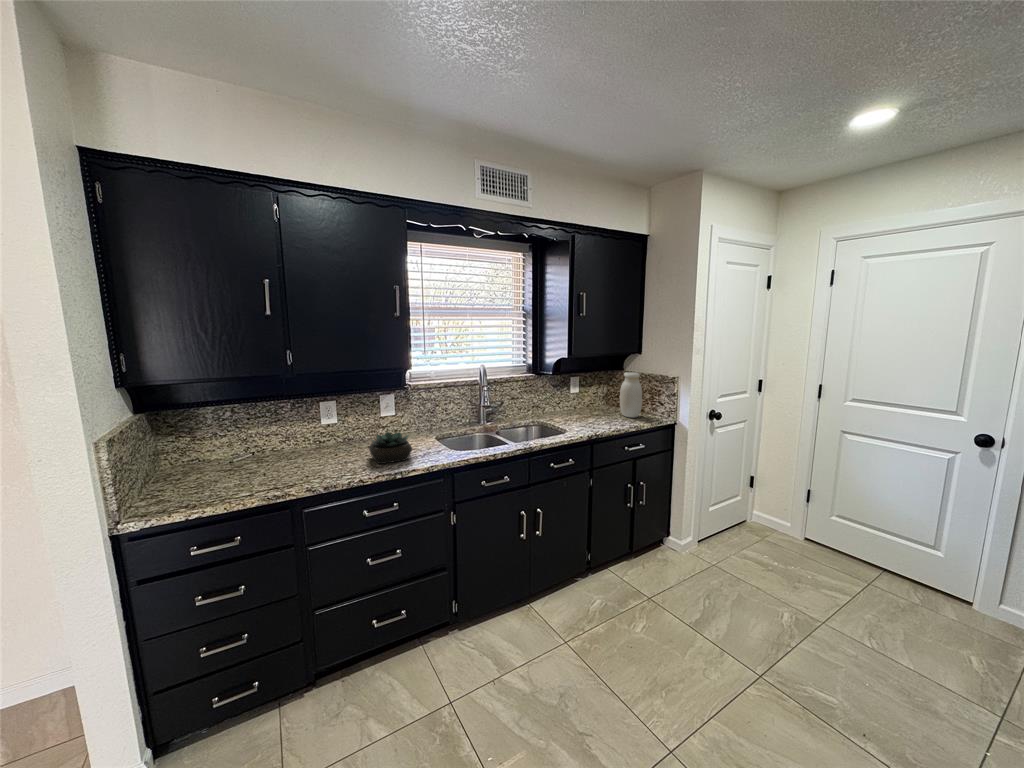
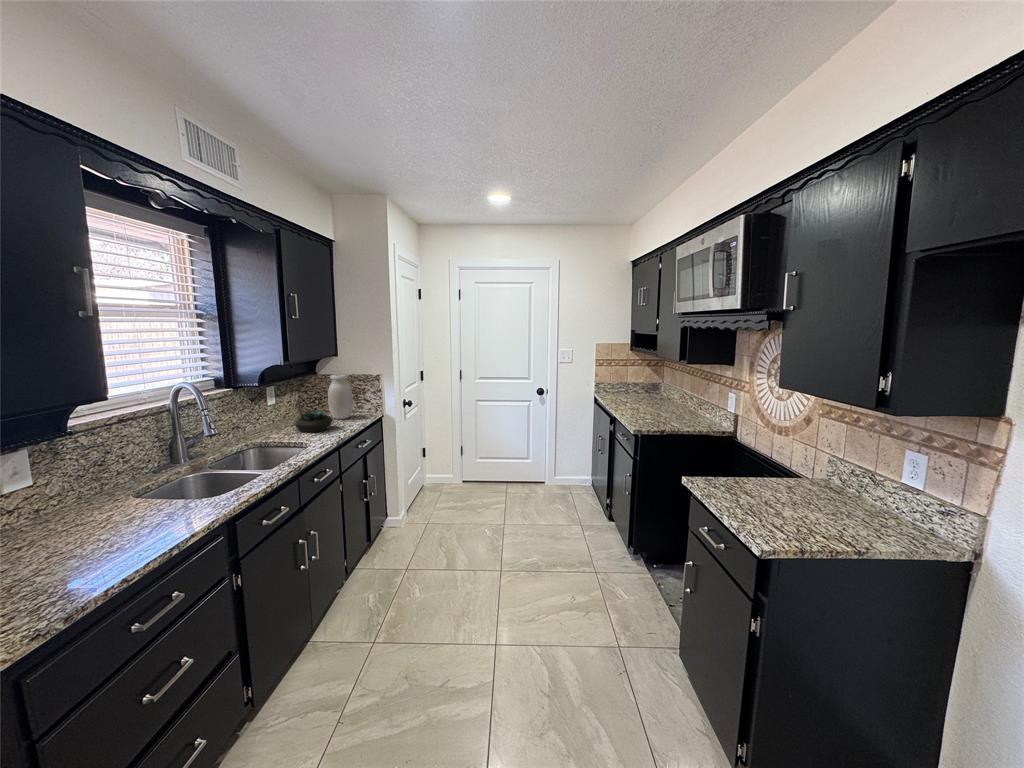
succulent plant: present [369,432,412,464] -> present [294,411,333,432]

